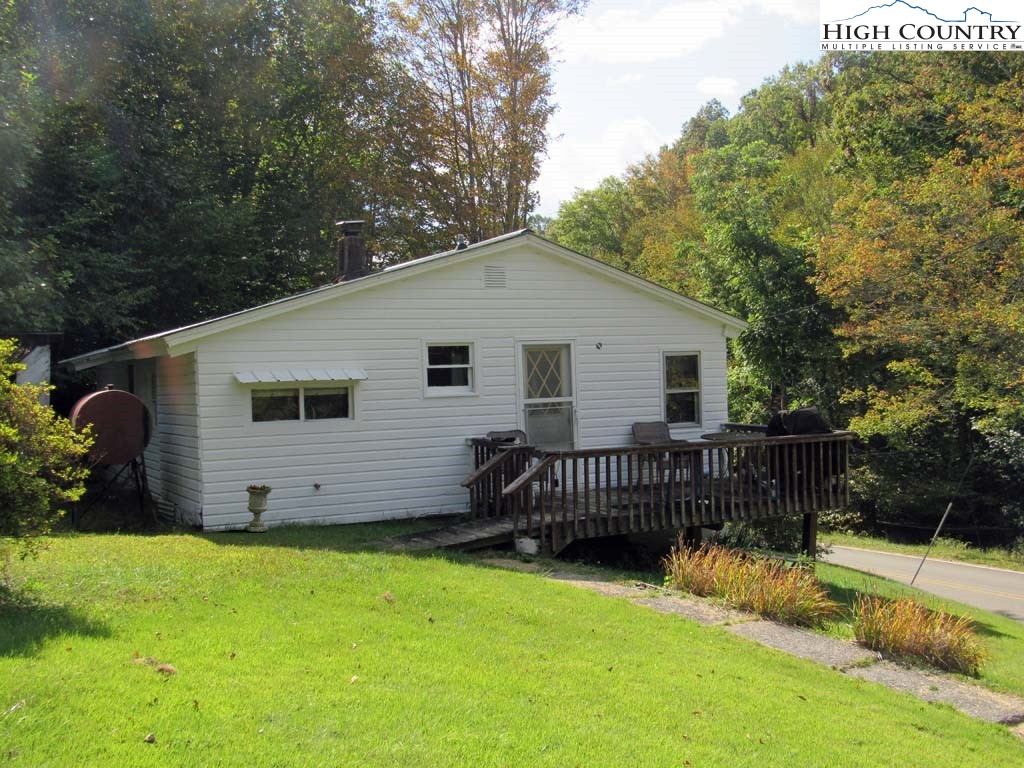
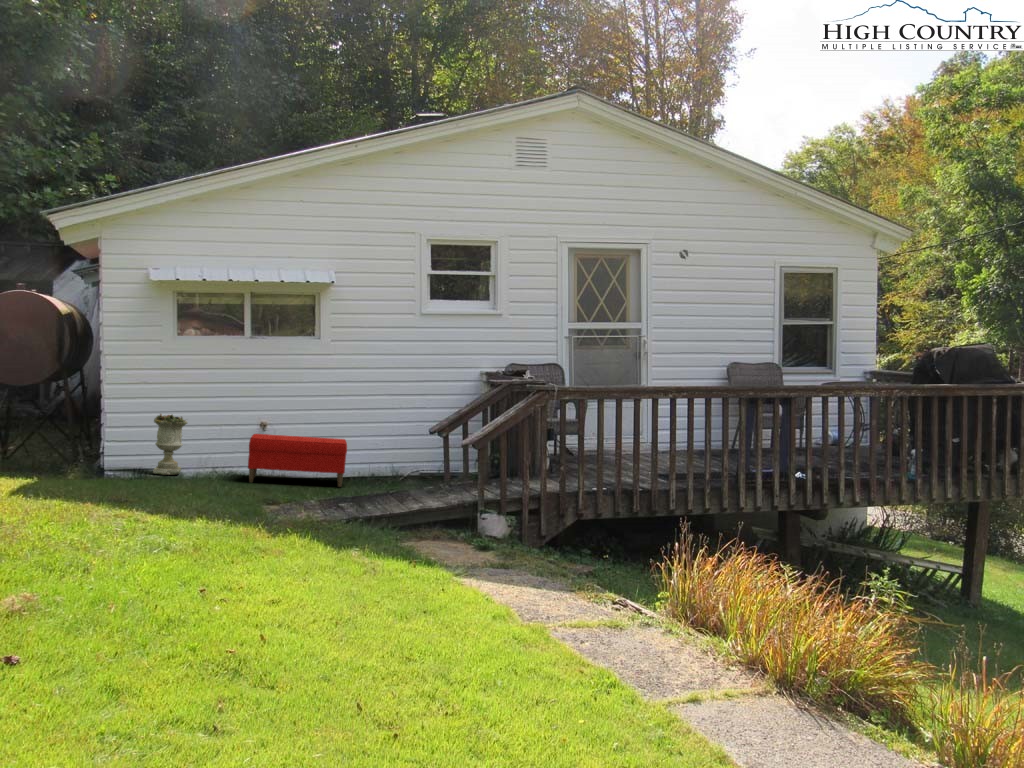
bench: none [310,495,390,533] -> present [248,434,347,487]

